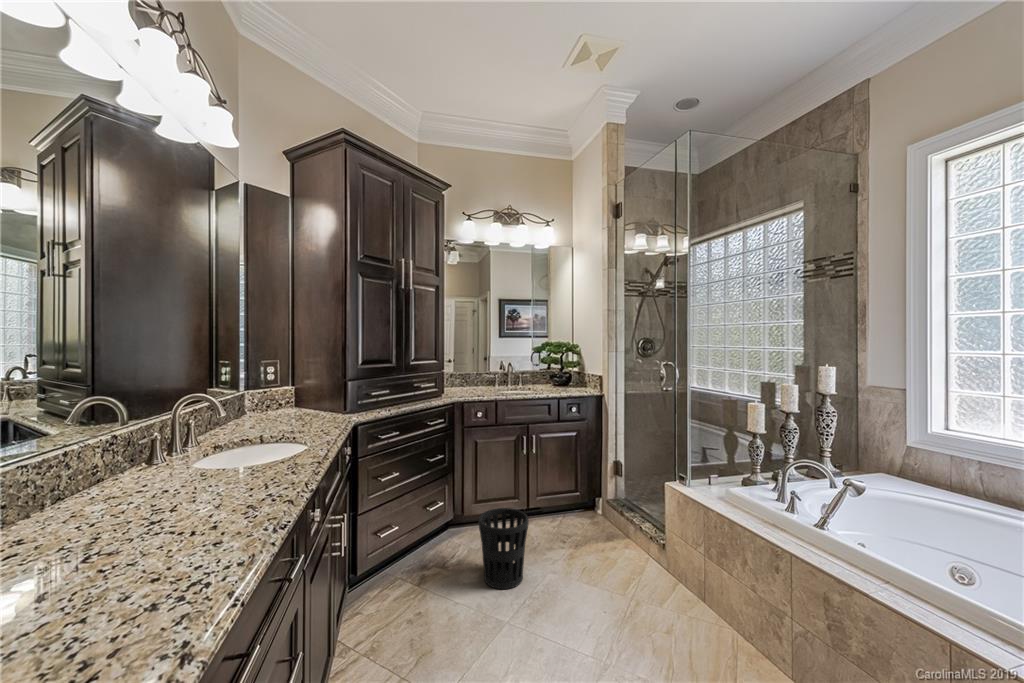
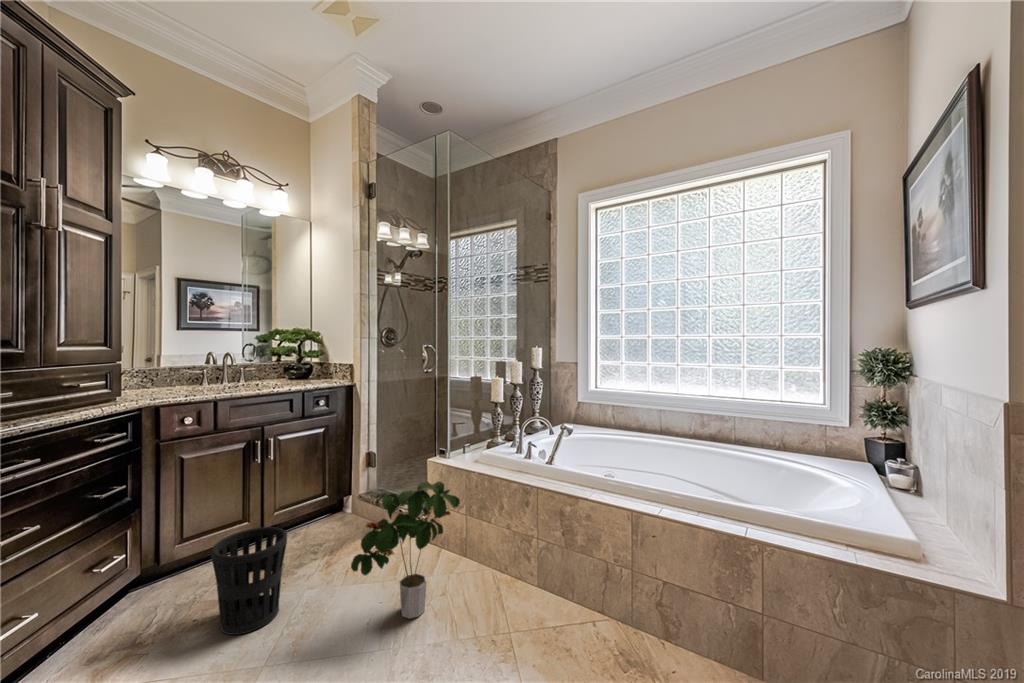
potted plant: none [564,507,680,640] -> present [351,481,460,618]

